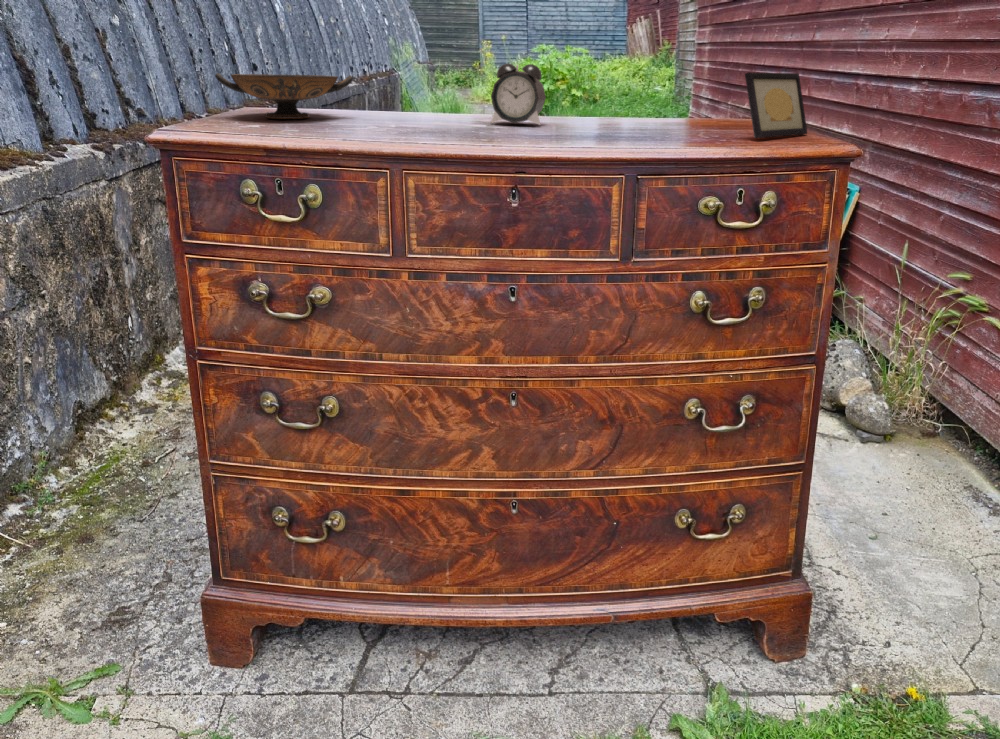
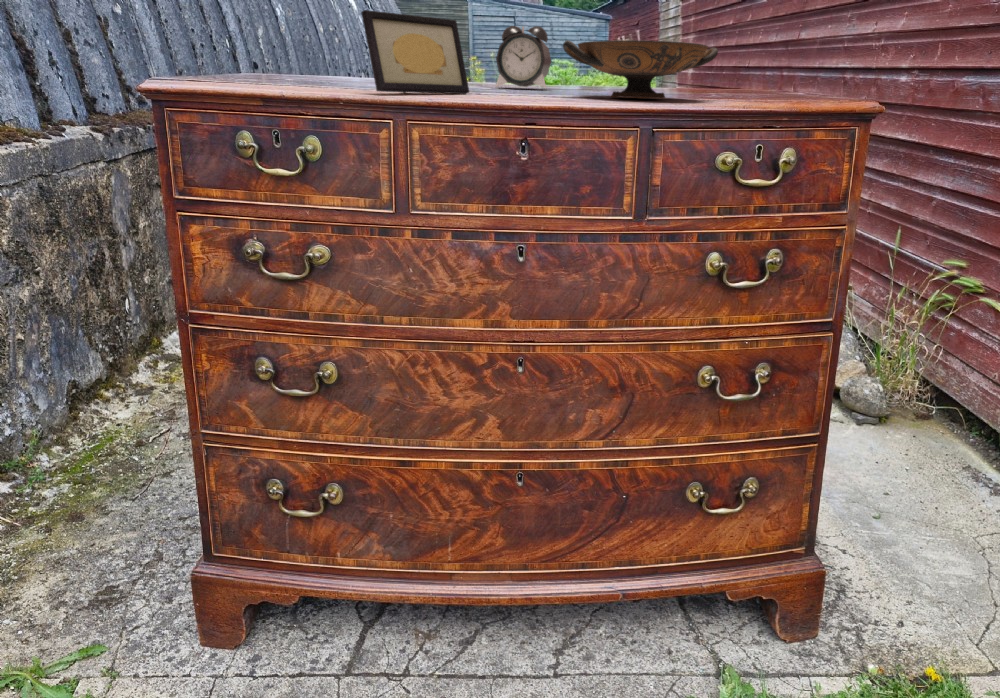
picture frame: present [745,72,807,138] -> present [362,10,469,94]
decorative bowl: present [215,73,353,119] -> present [563,40,718,98]

